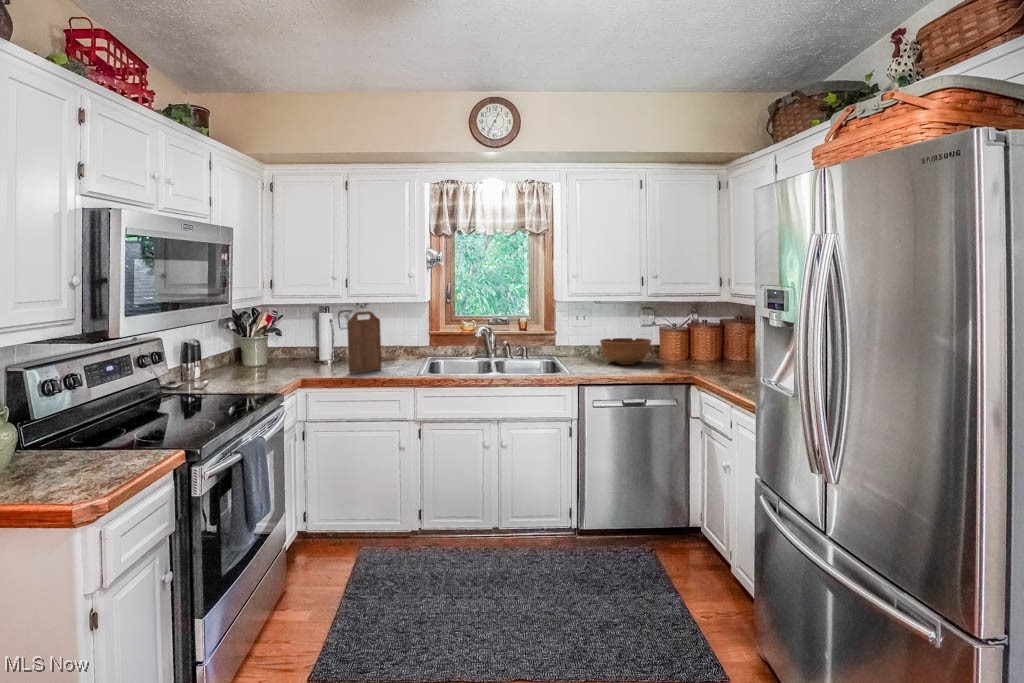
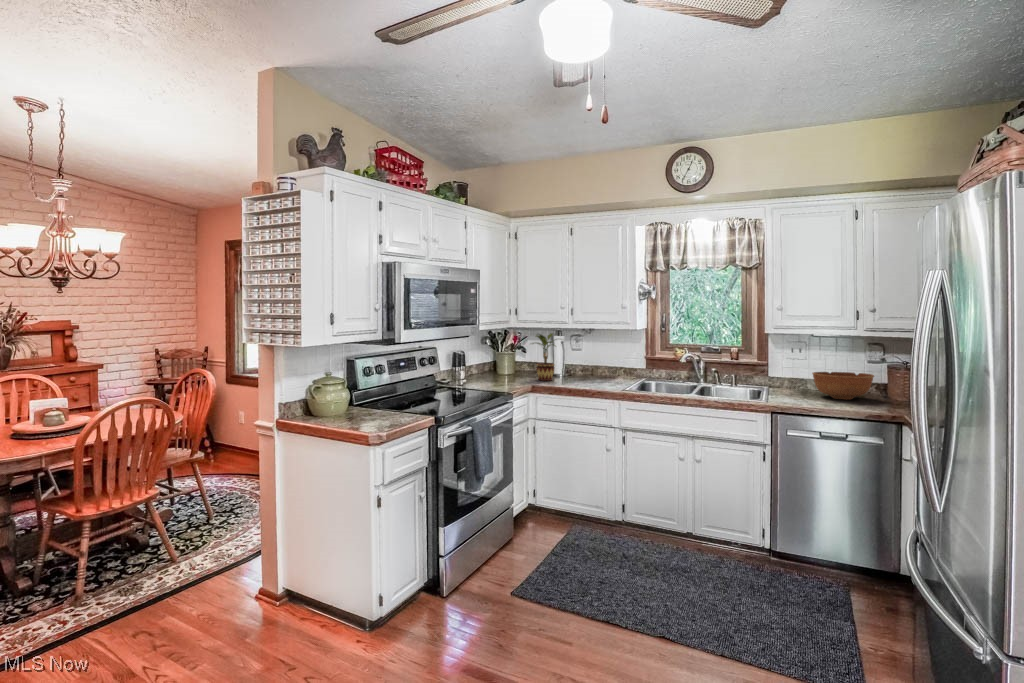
potted plant: none [291,310,339,371] -> present [532,334,555,381]
cutting board: present [347,311,382,373] -> none [568,335,596,385]

